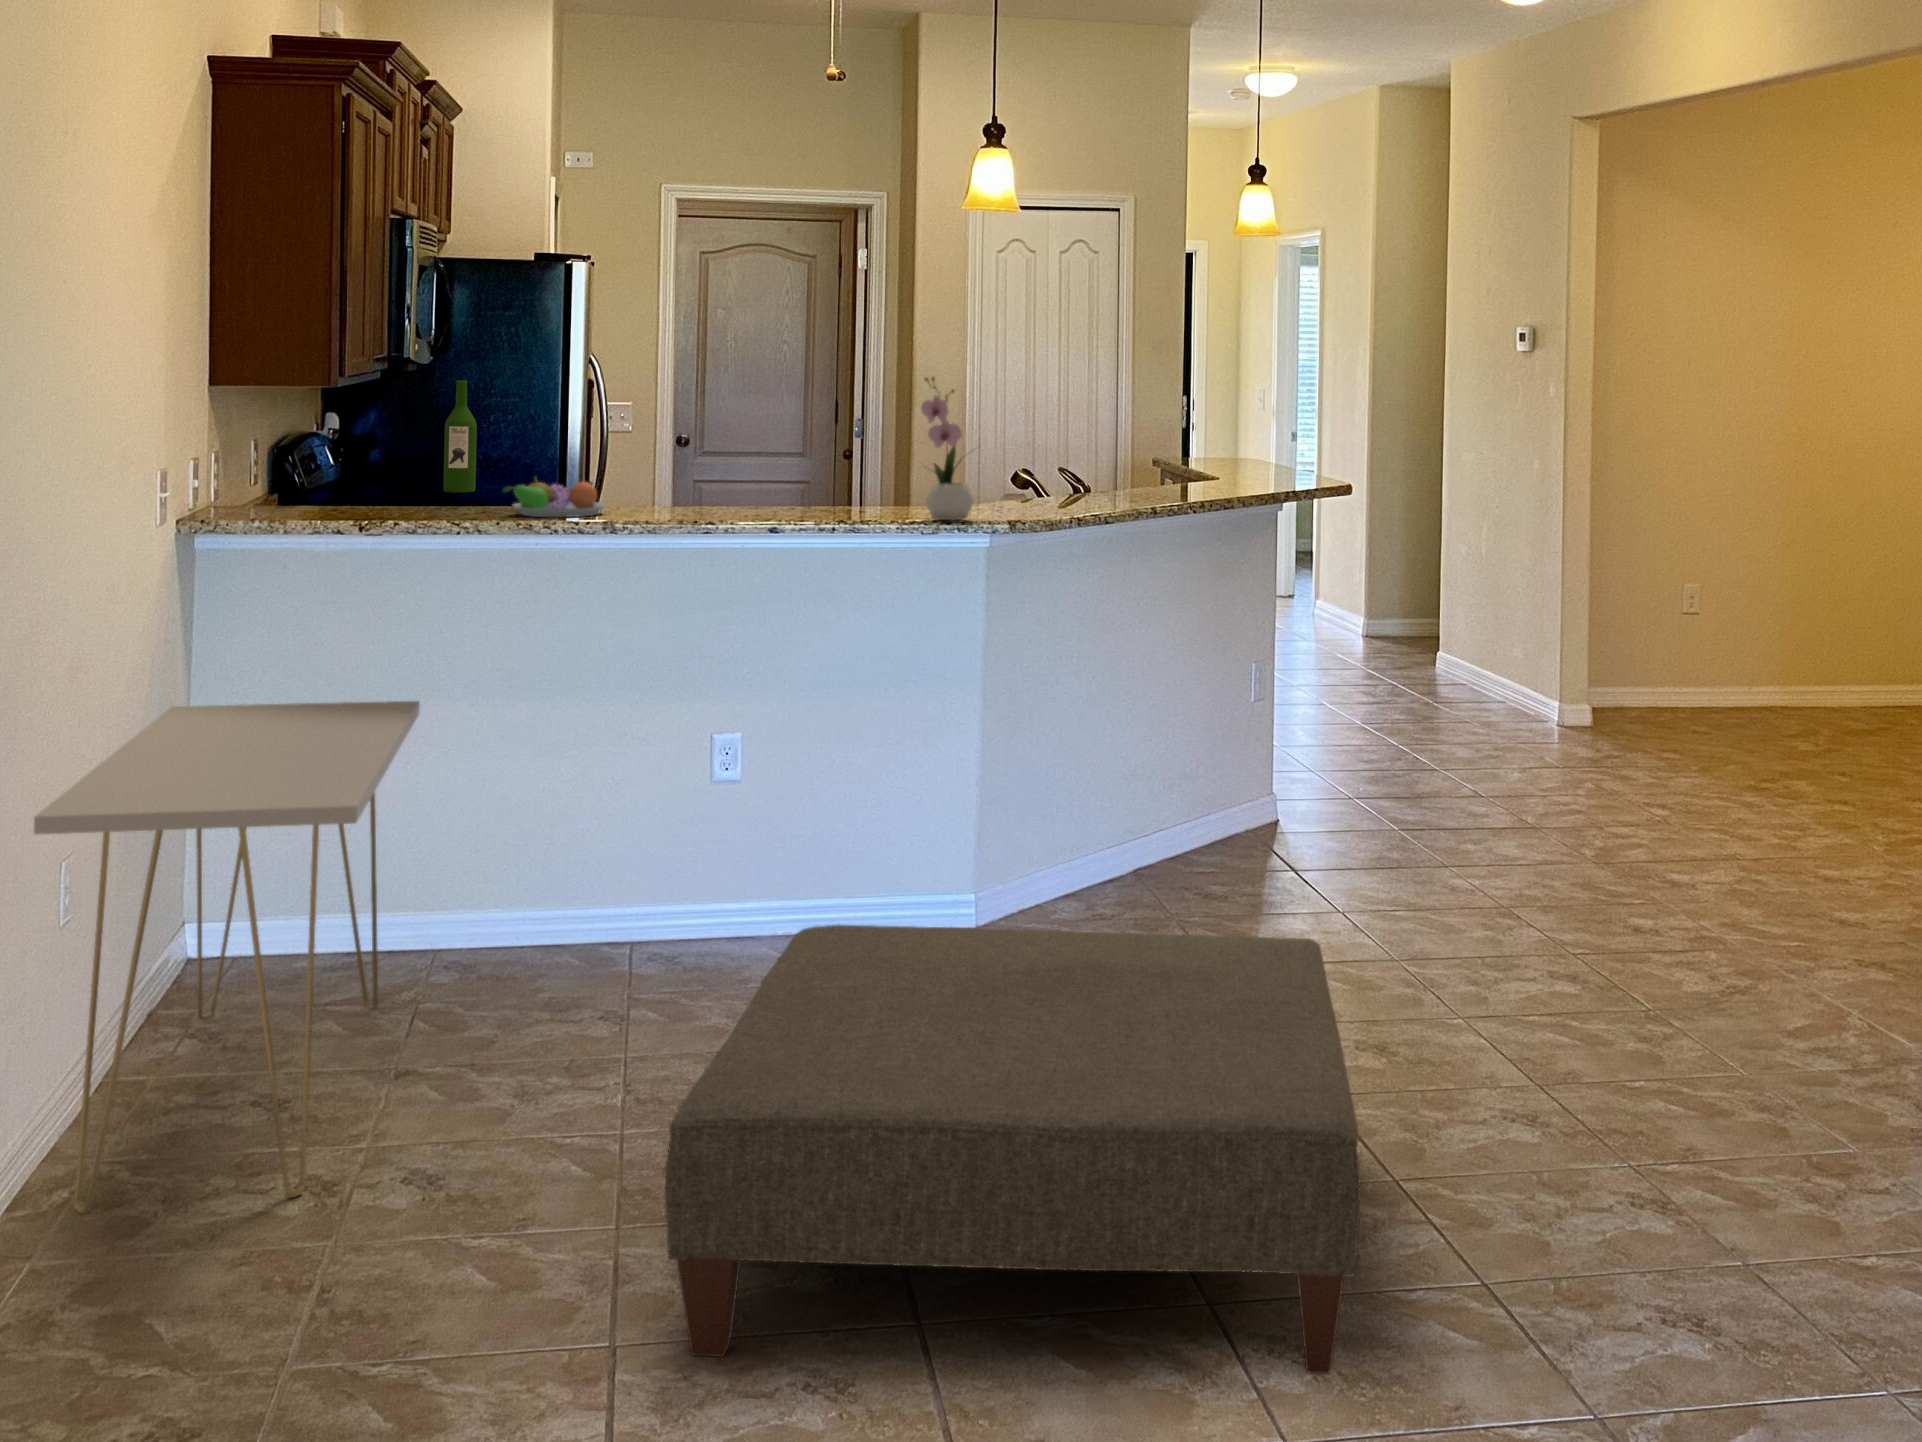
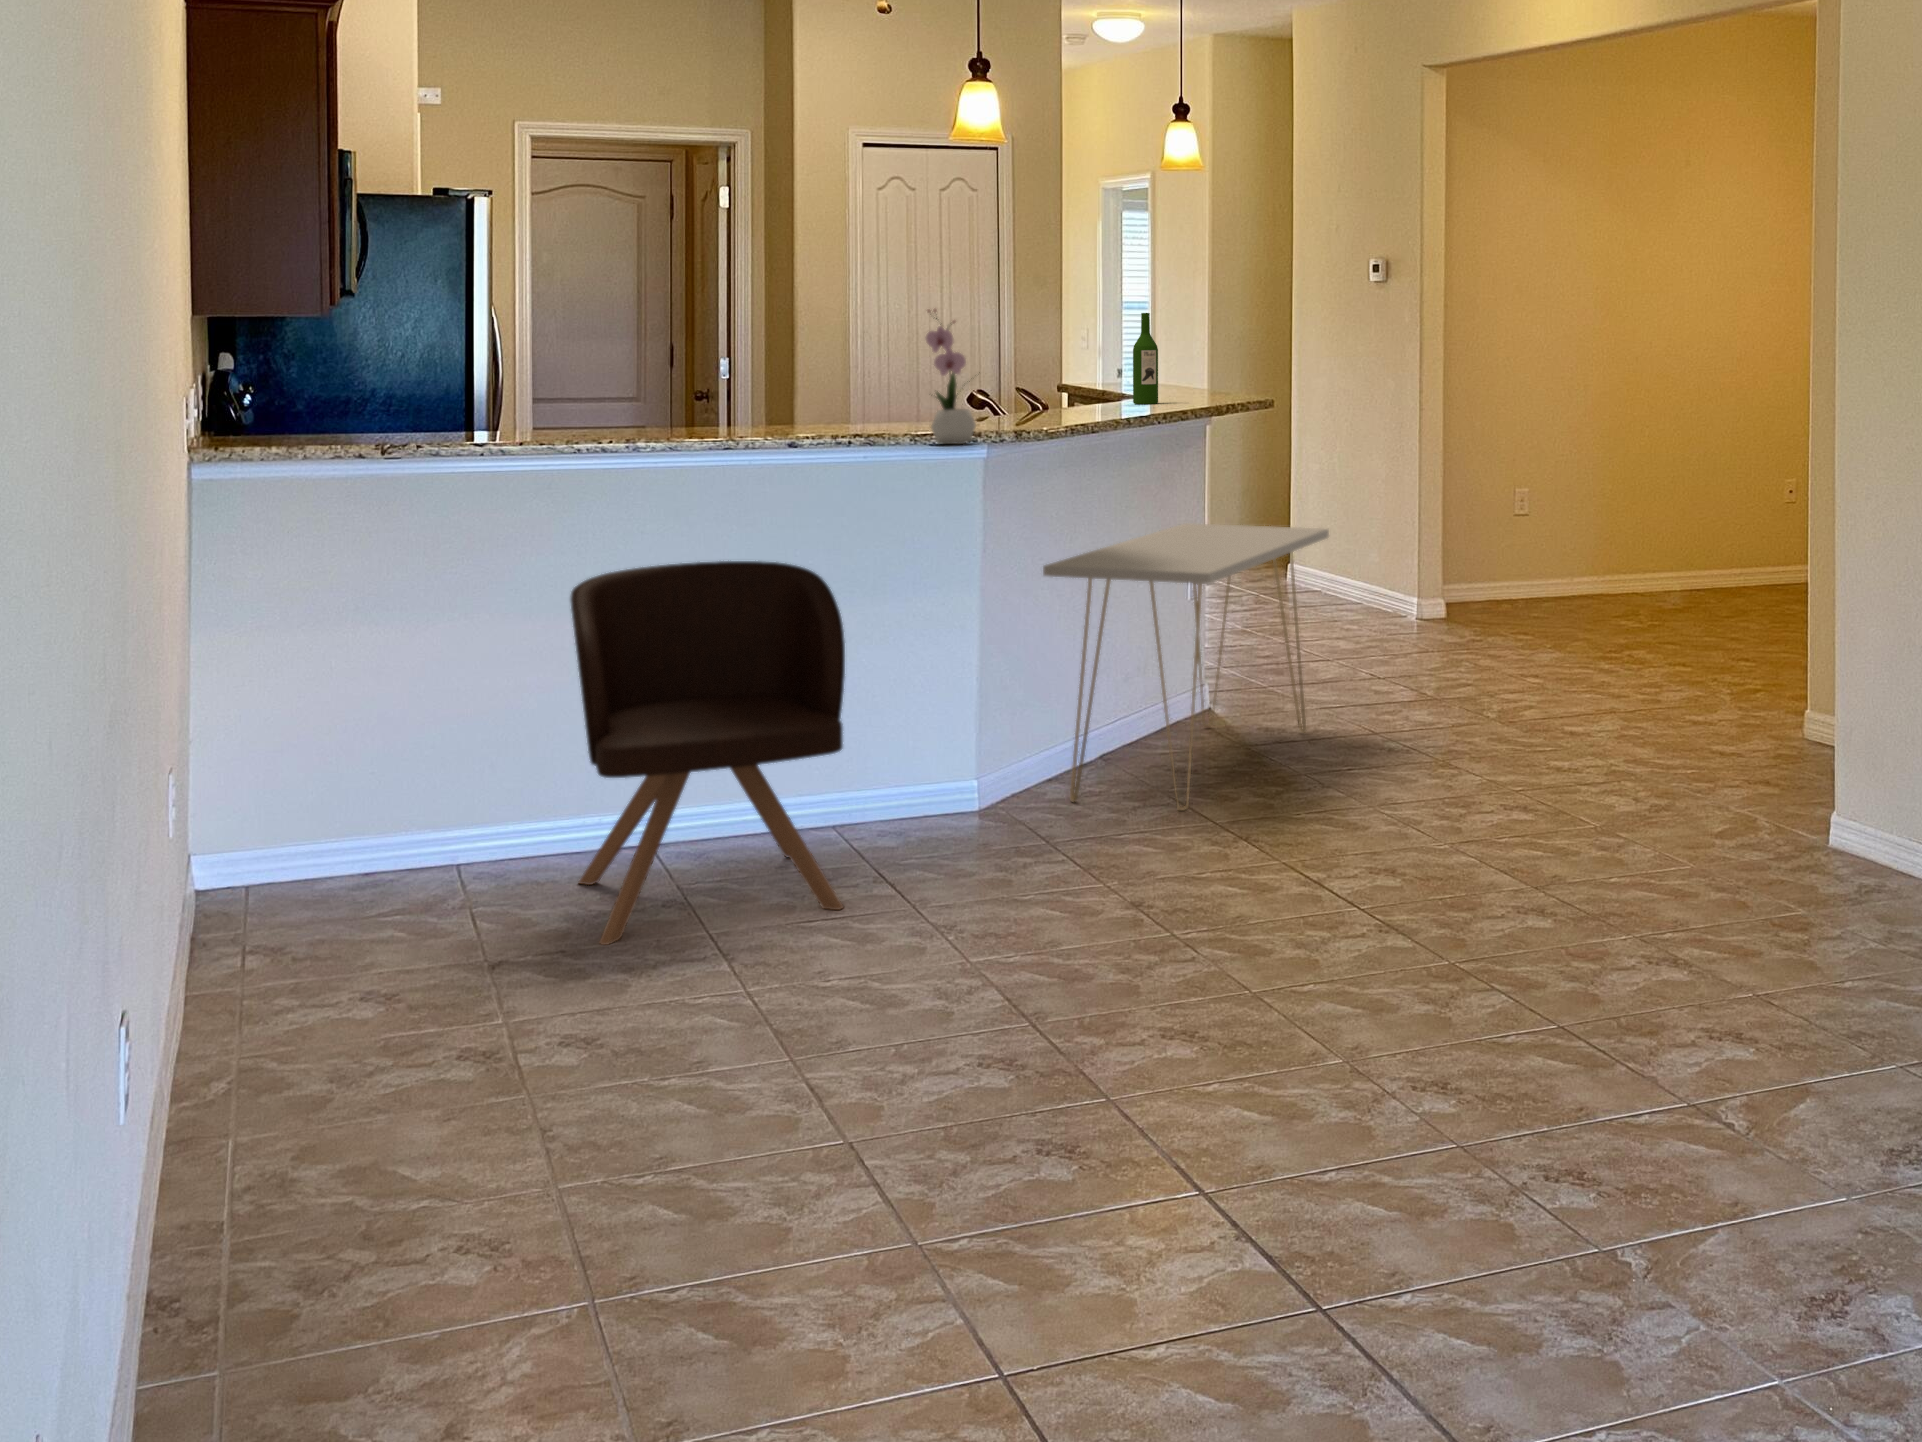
wine bottle: present [443,380,477,492] -> present [1133,313,1158,404]
fruit bowl: present [503,478,606,517] -> none [484,418,594,459]
armchair: none [543,631,808,1020] -> present [570,561,845,945]
console table: present [34,701,420,1214] -> present [1043,523,1329,811]
ottoman: present [665,925,1360,1374] -> none [900,788,1509,1194]

